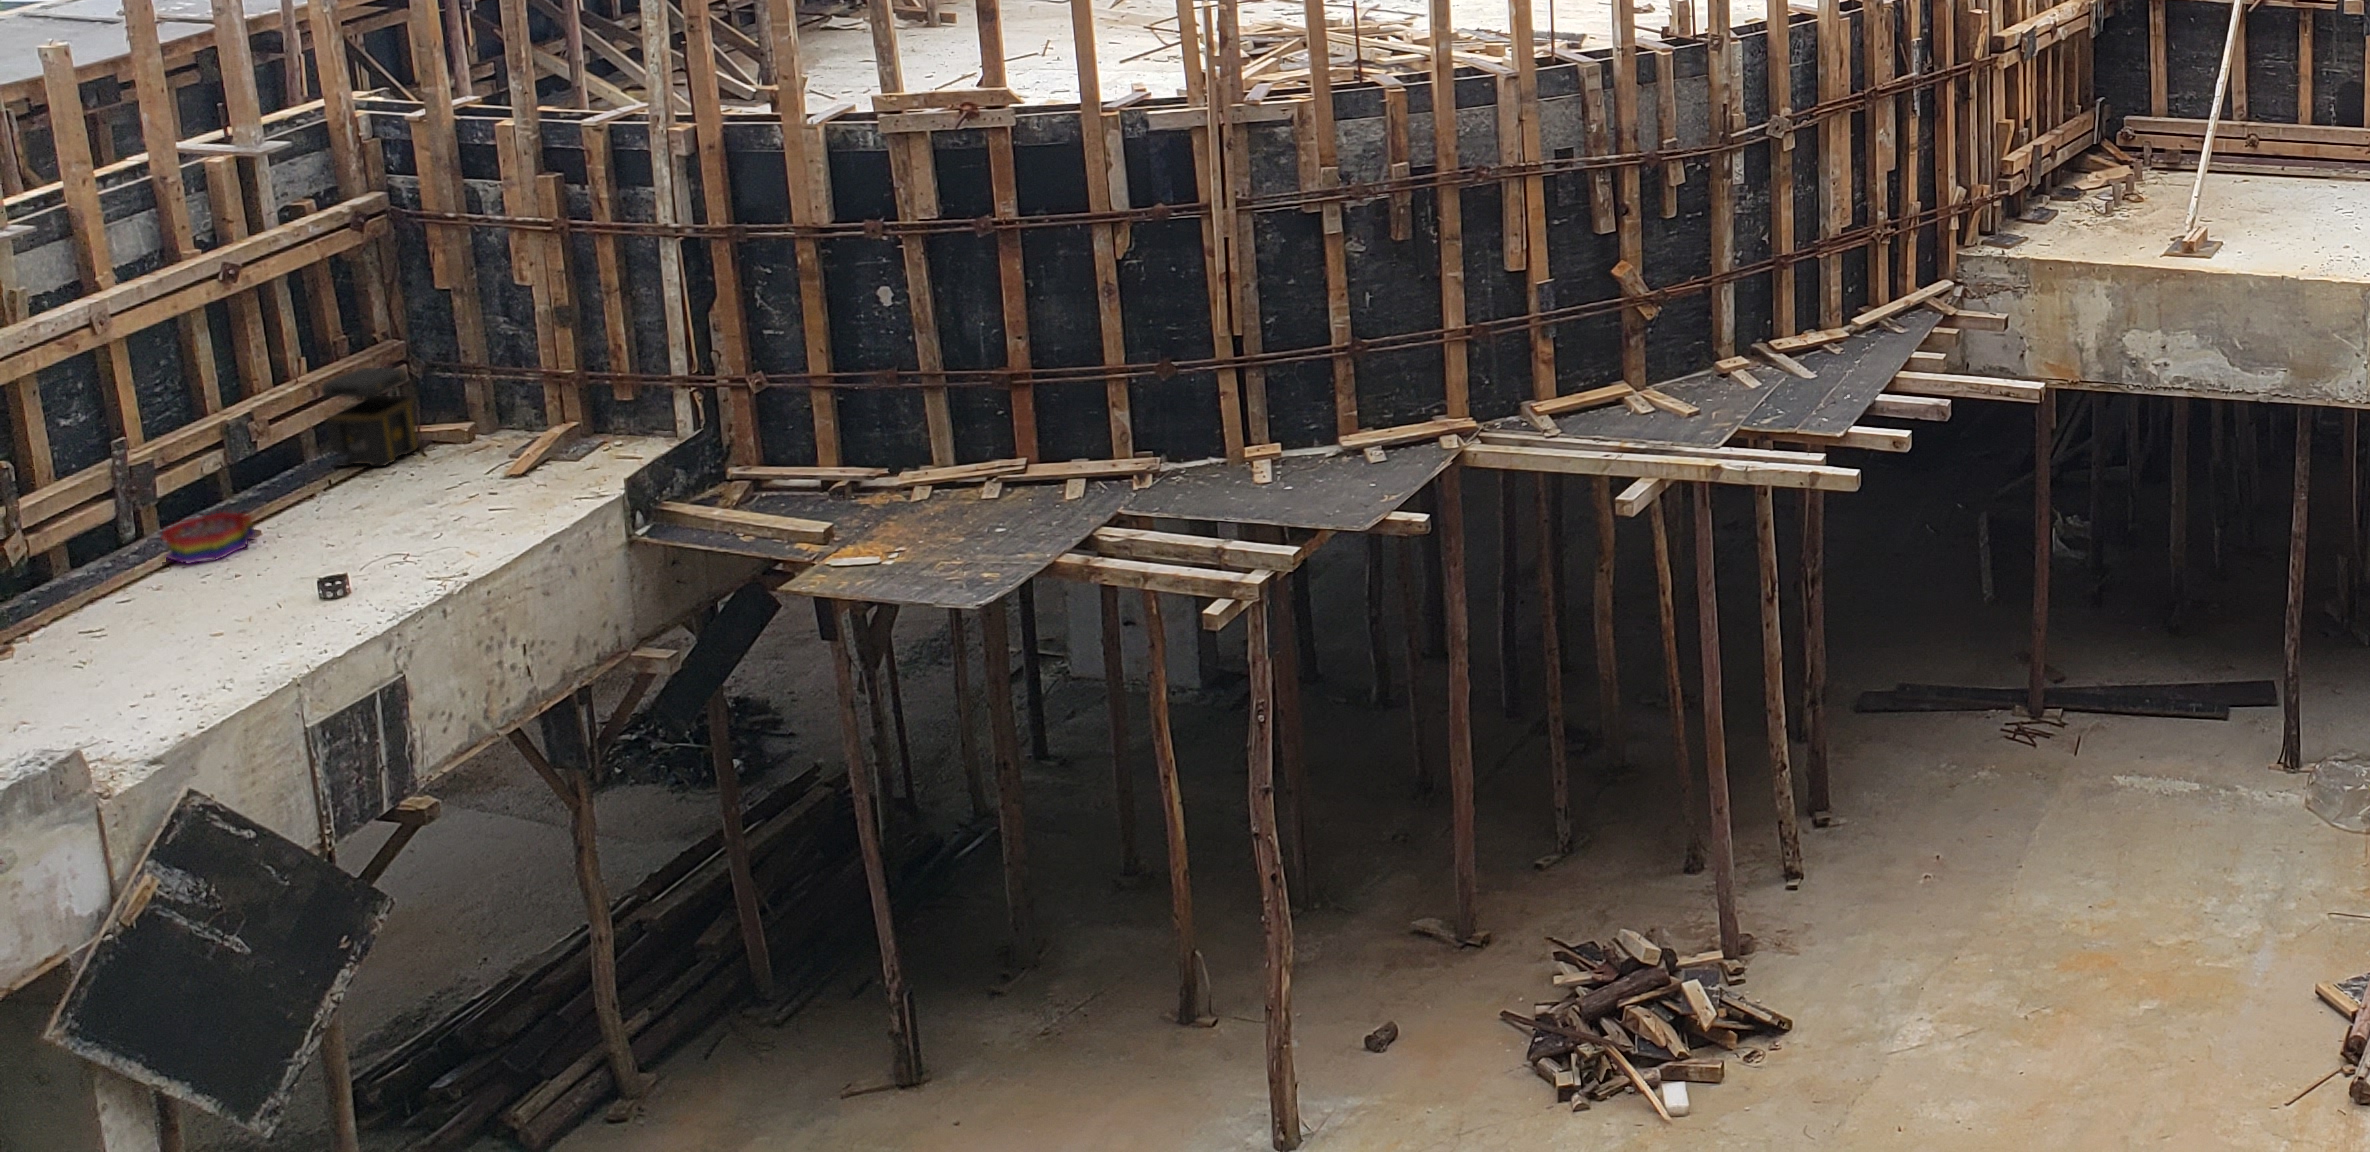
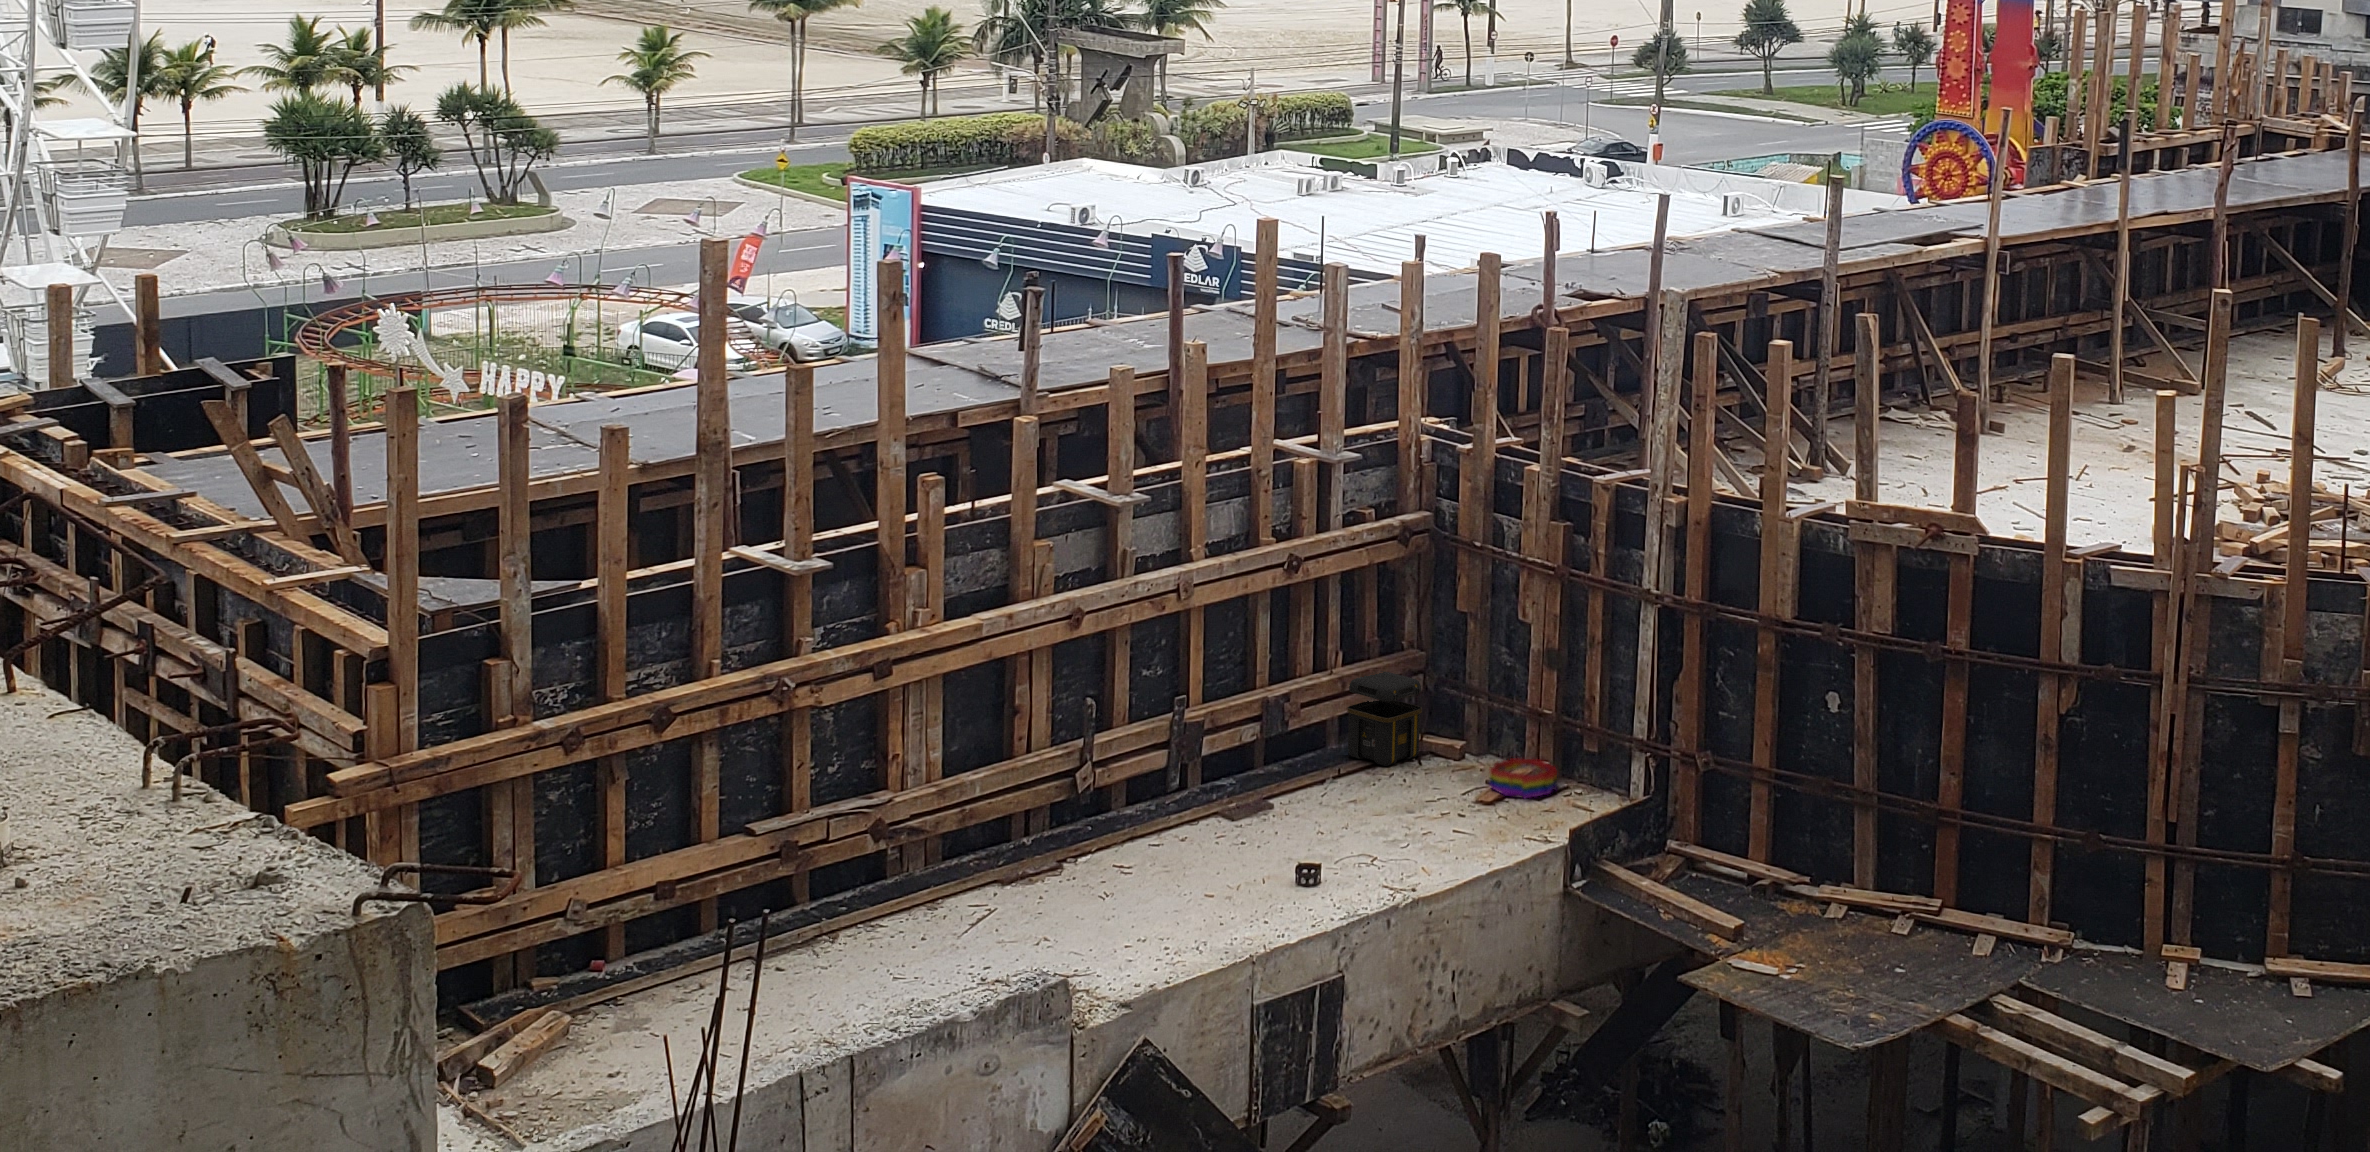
storage bin: present [162,513,254,563] -> present [1490,758,1557,798]

